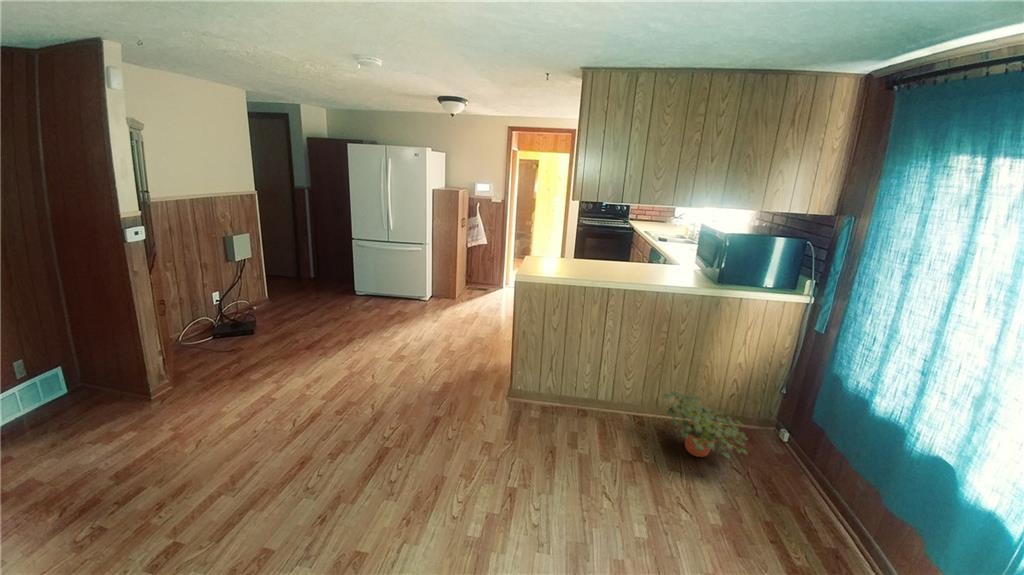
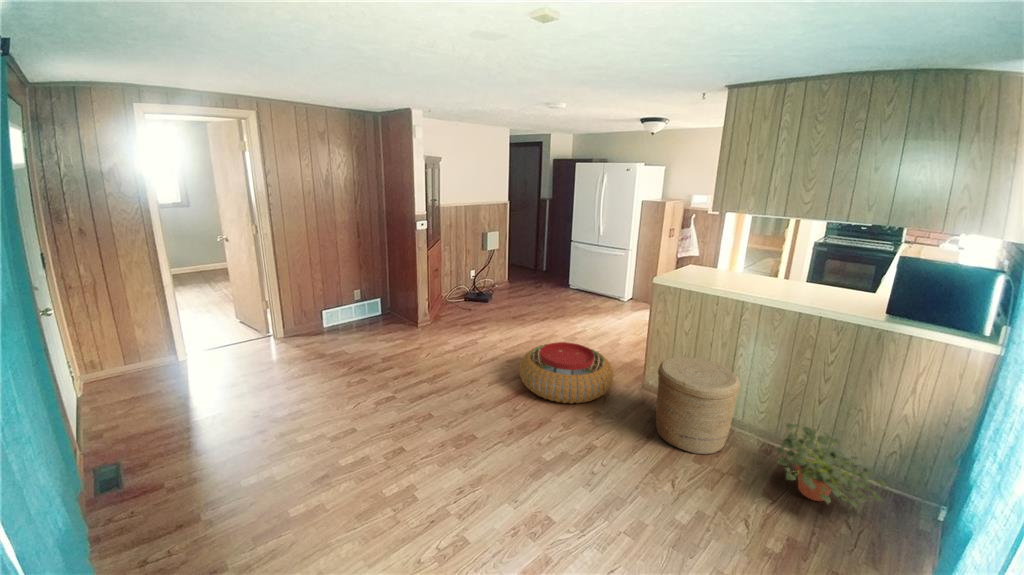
woven basket: none [547,351,628,452] -> present [656,357,740,454]
pouf: none [367,365,486,448] -> present [519,342,613,403]

